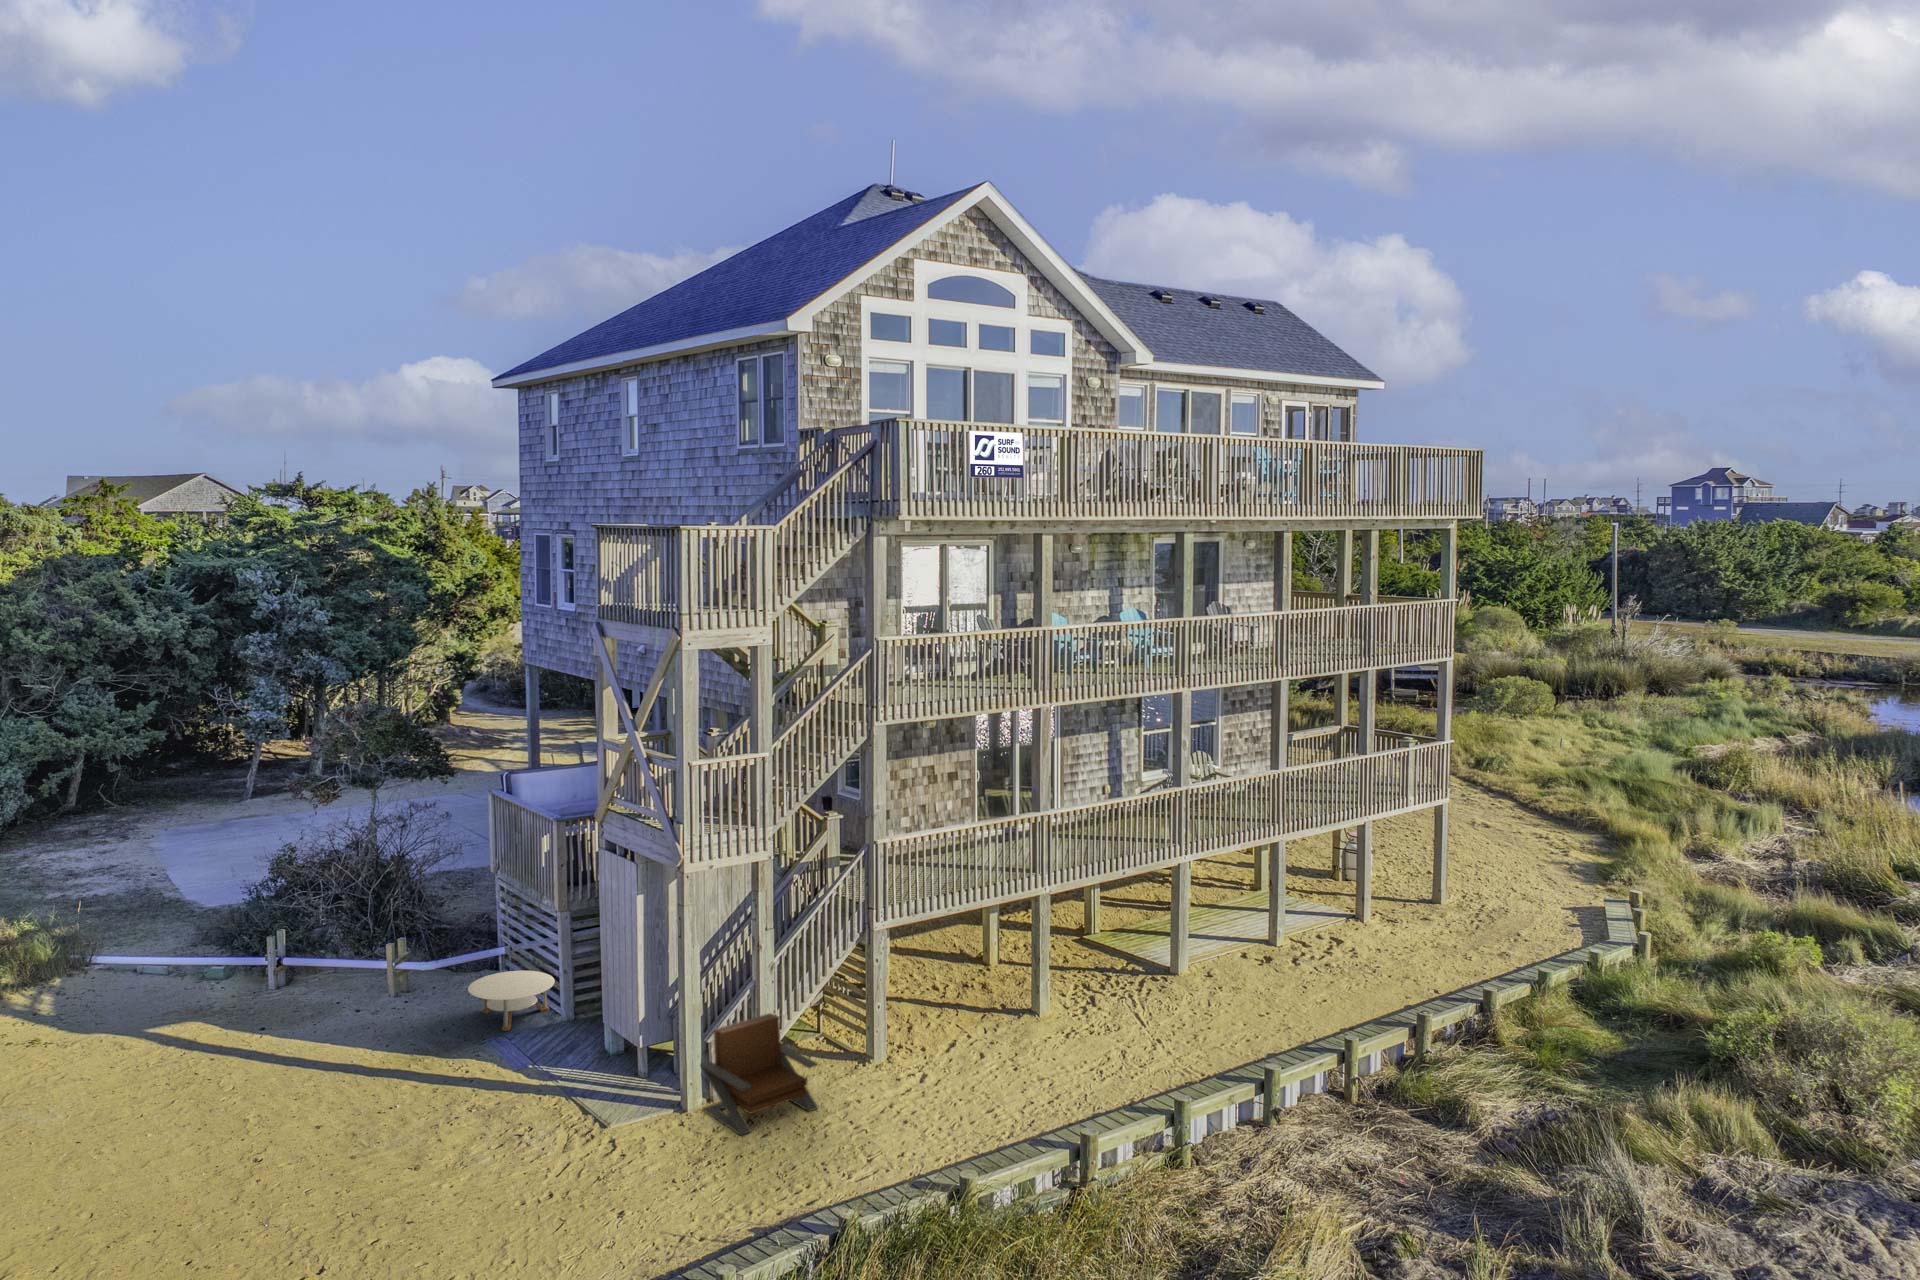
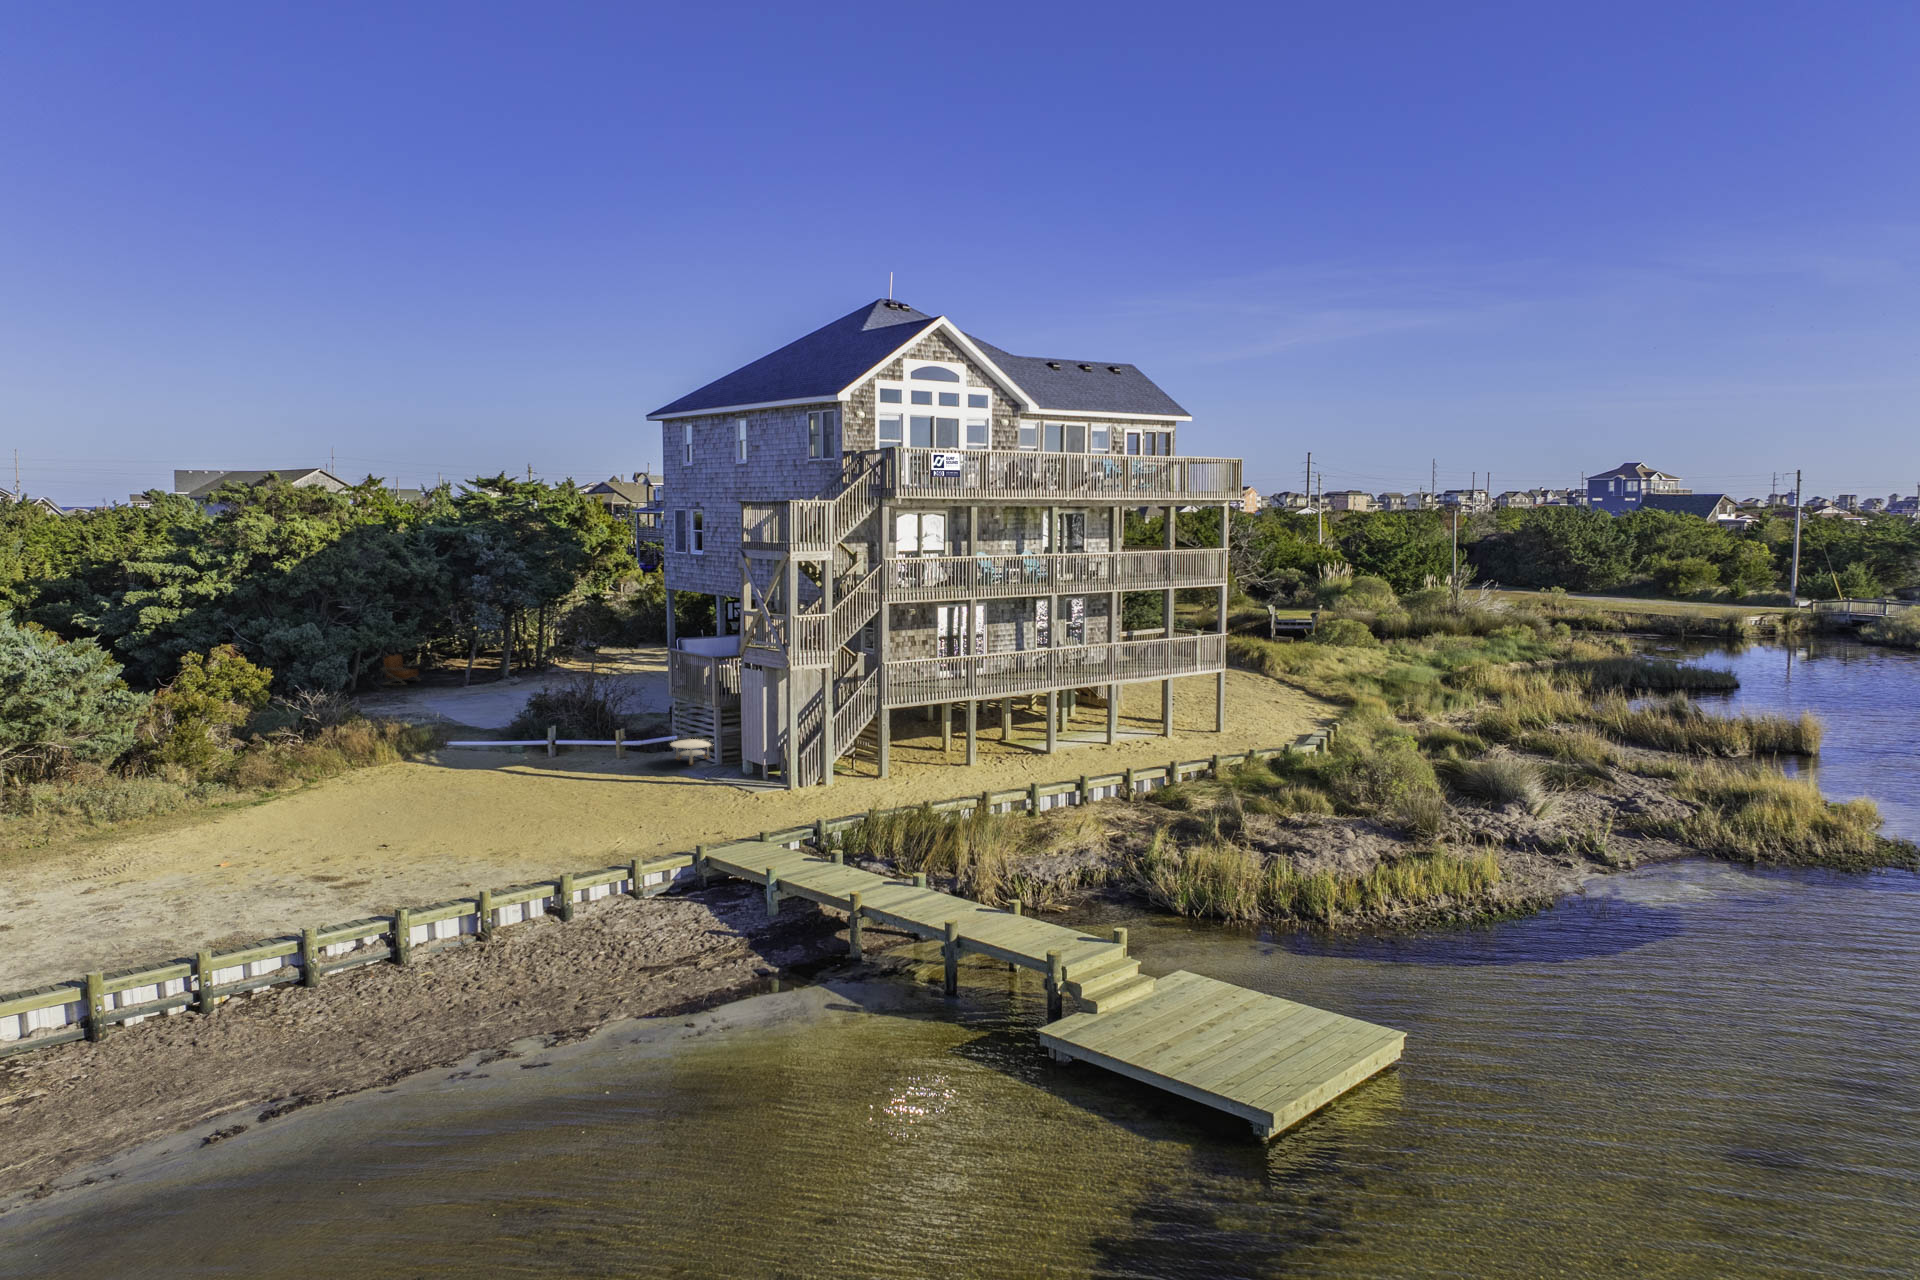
lounge chair: present [700,1013,818,1135] -> present [382,655,420,685]

